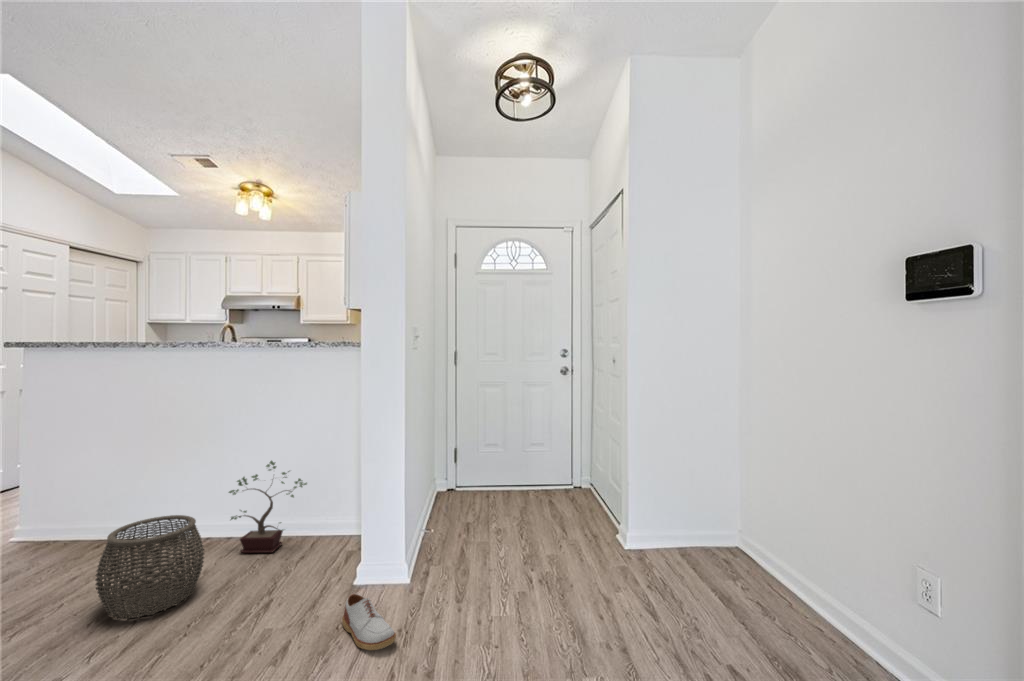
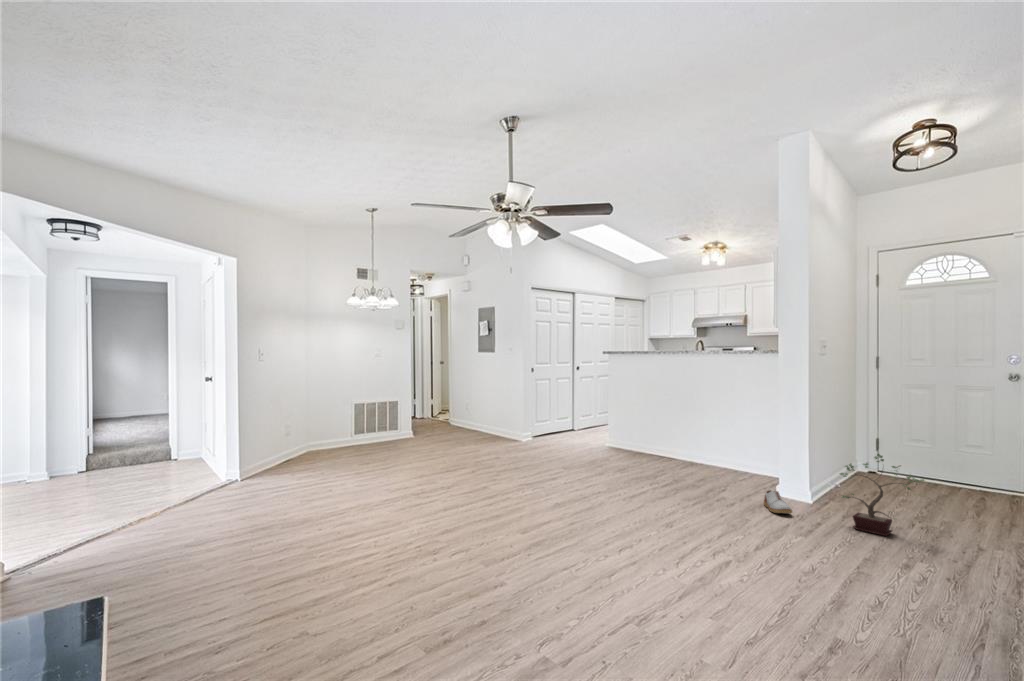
potted plant: present [229,461,307,553] -> present [840,454,924,536]
woven basket: present [95,515,204,619] -> none [649,438,693,480]

